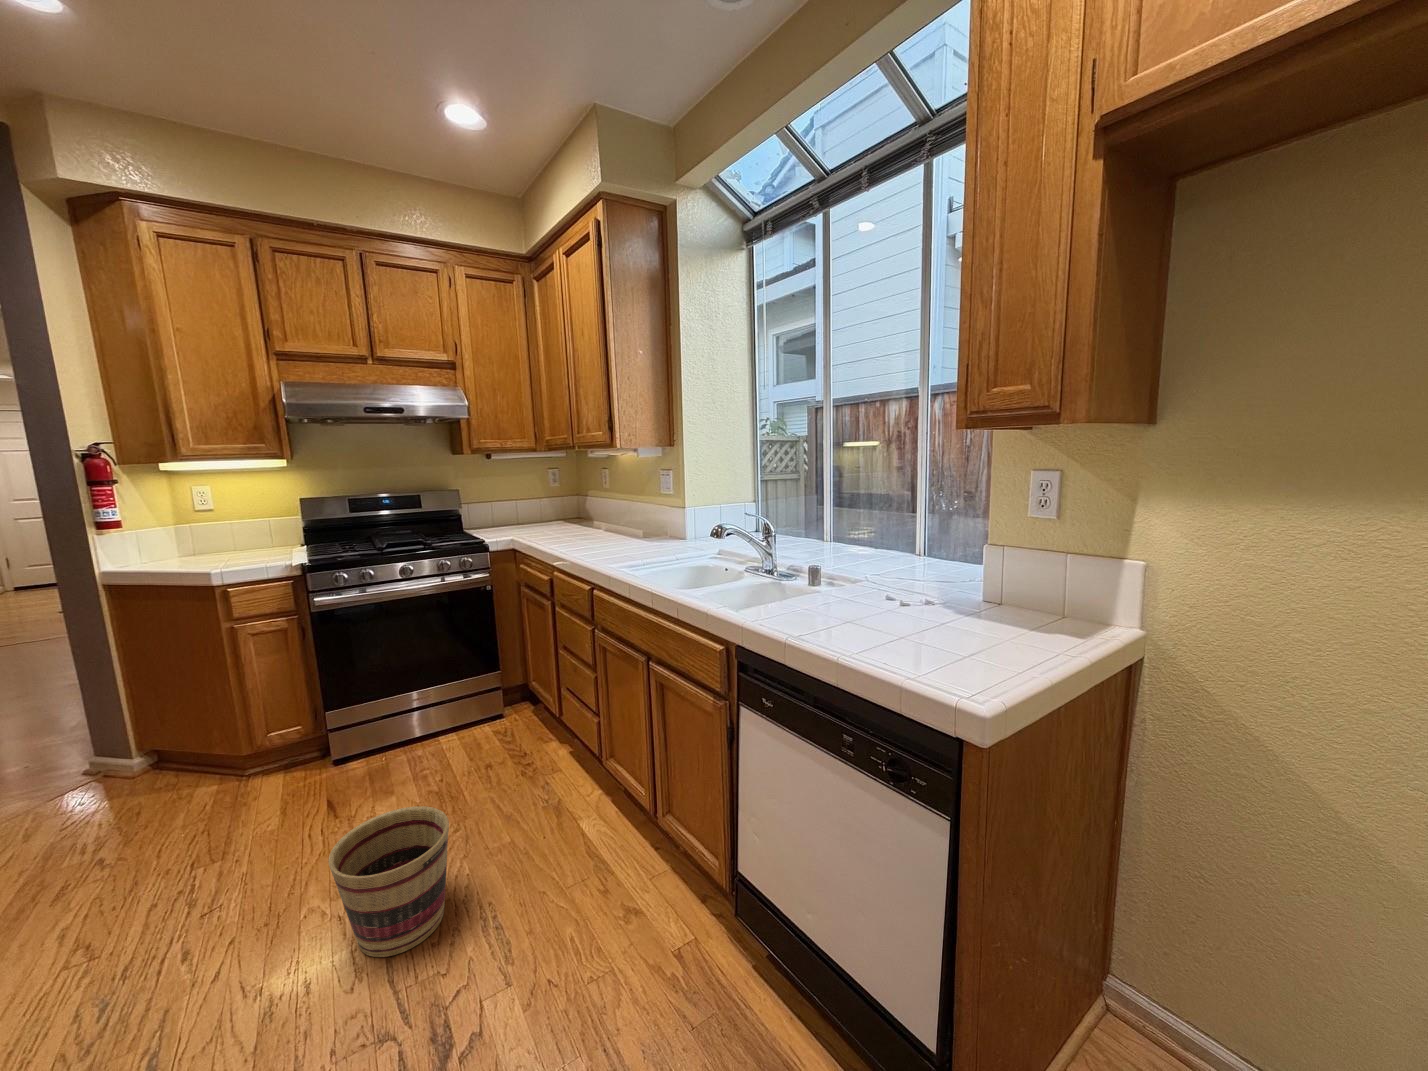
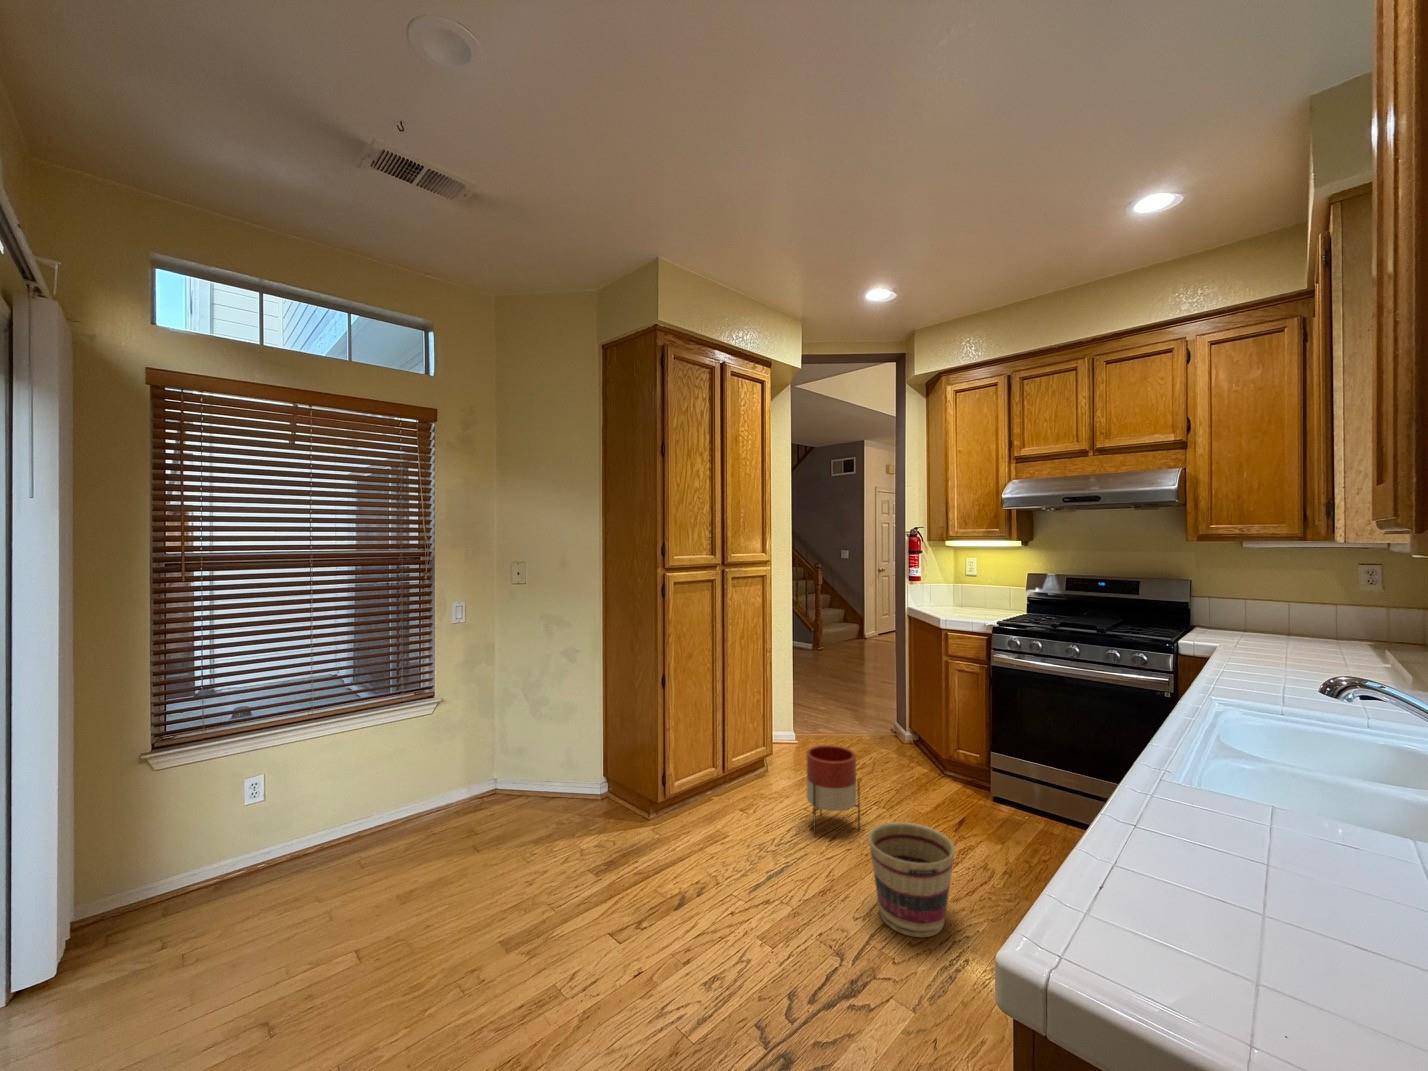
planter: none [69,806,212,980] -> present [807,745,860,836]

